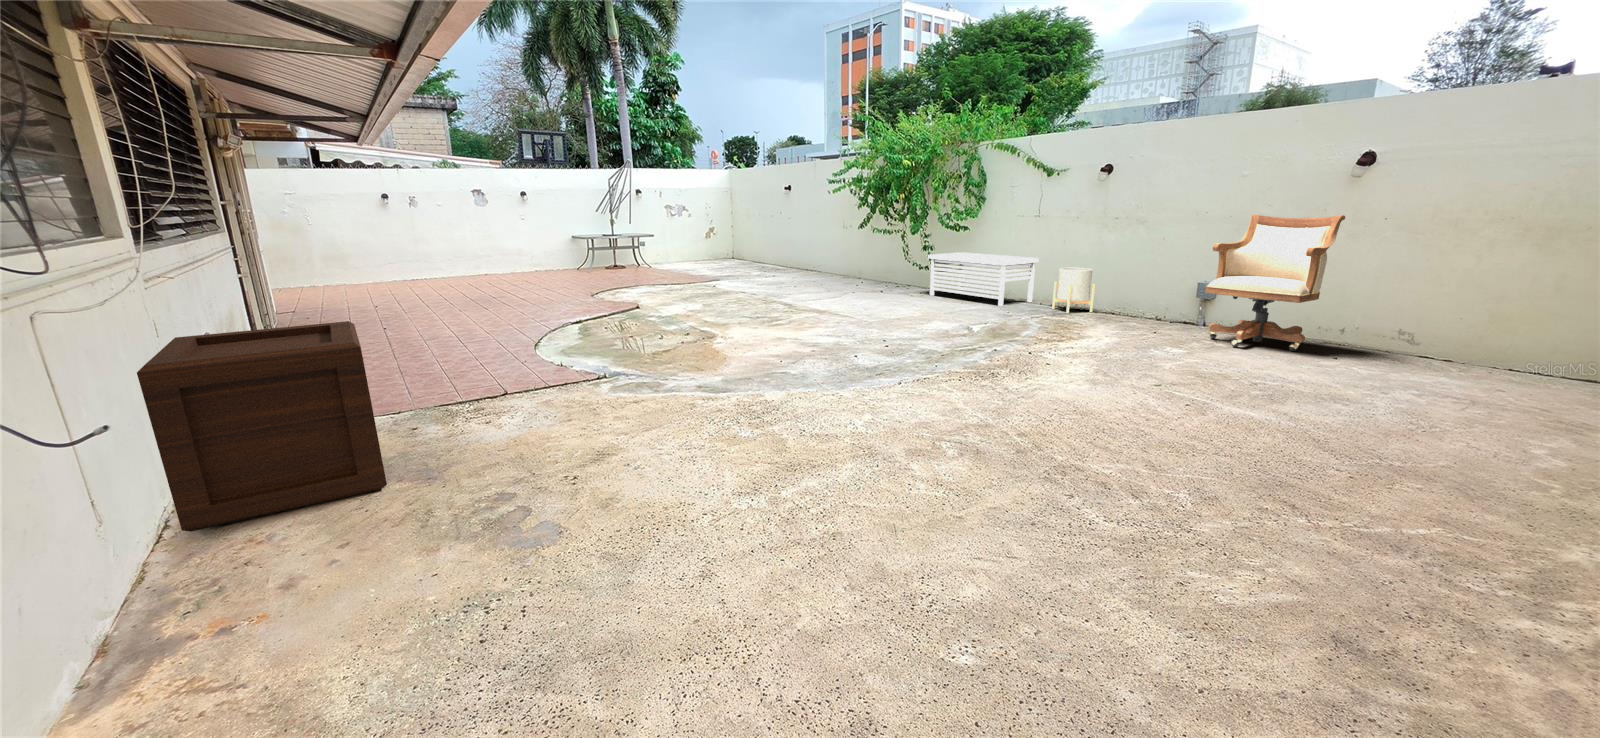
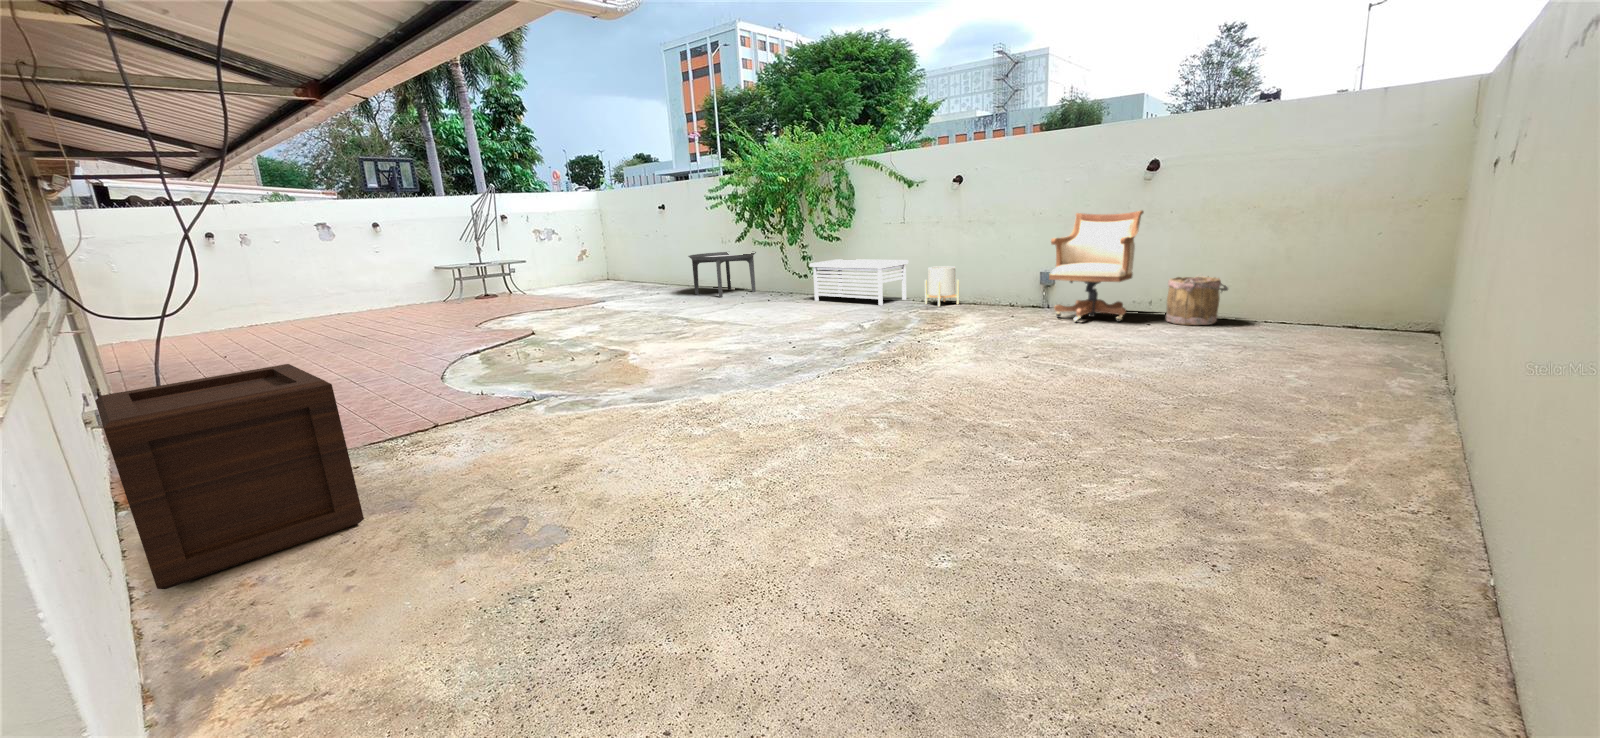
round table: none [806,237,876,284] -> present [688,252,756,297]
bucket: none [1360,300,1459,367] -> present [1166,274,1228,325]

